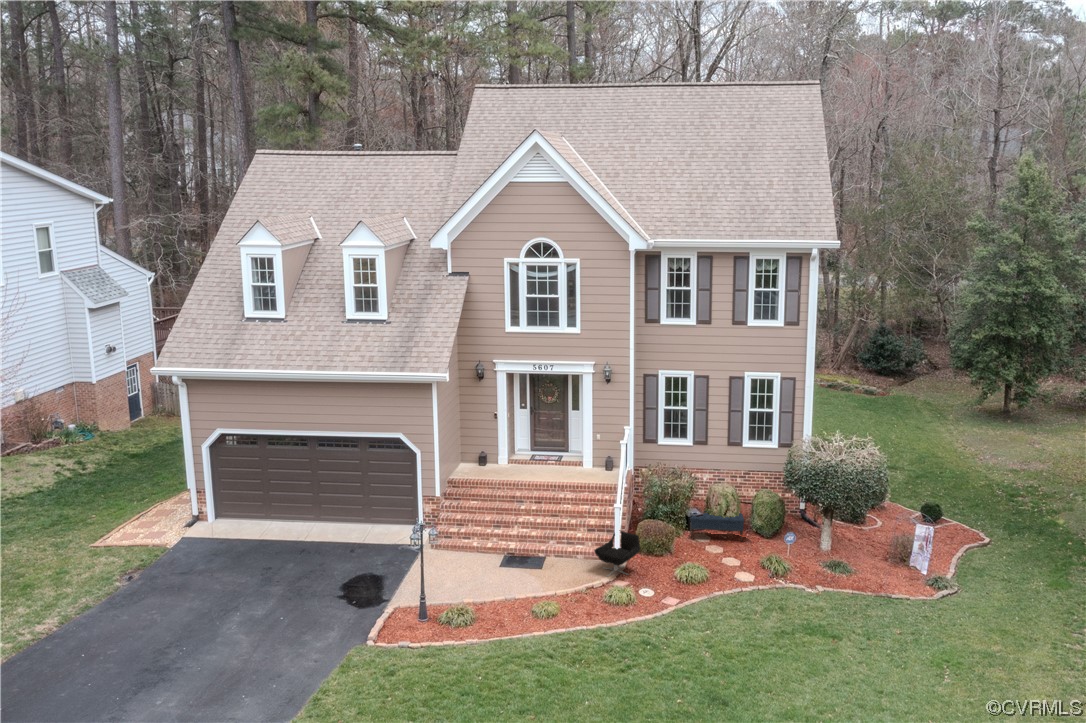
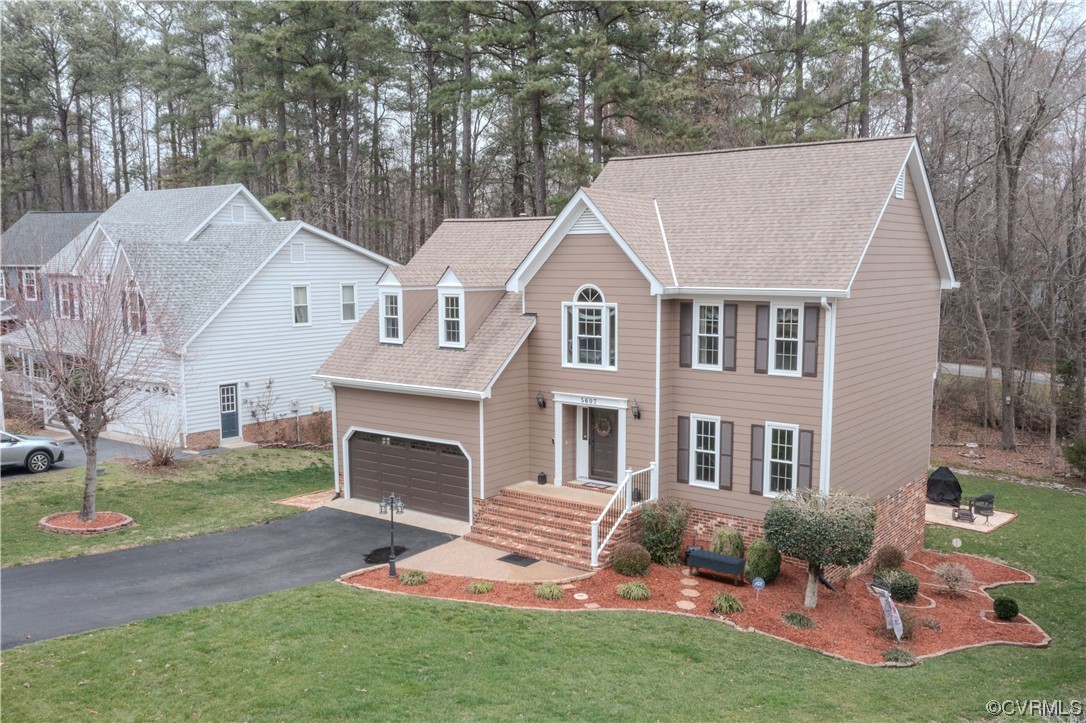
lounge chair: present [594,531,640,577] -> none [568,545,610,585]

